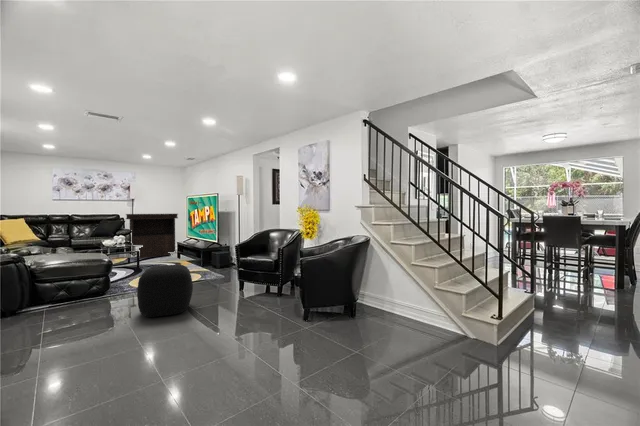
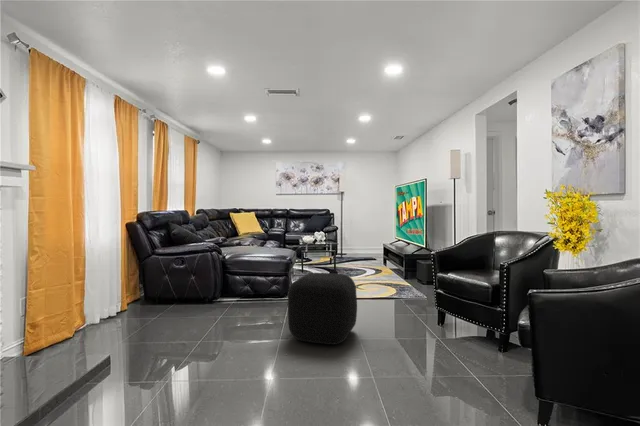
console table: present [126,214,178,258] -> none [334,208,386,257]

